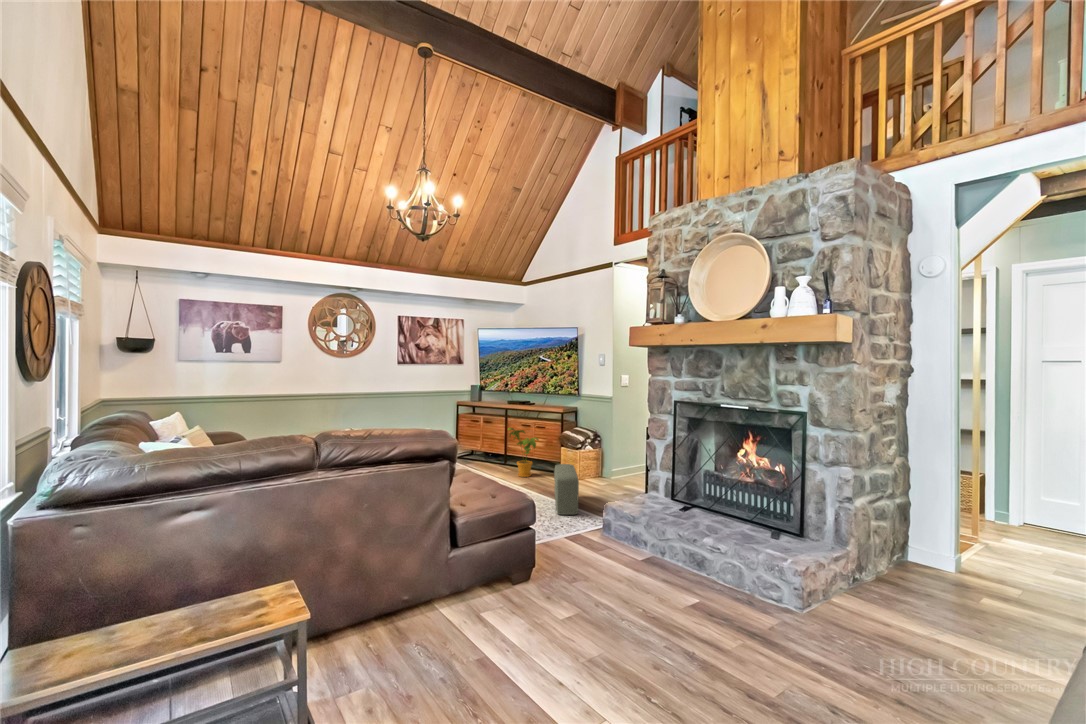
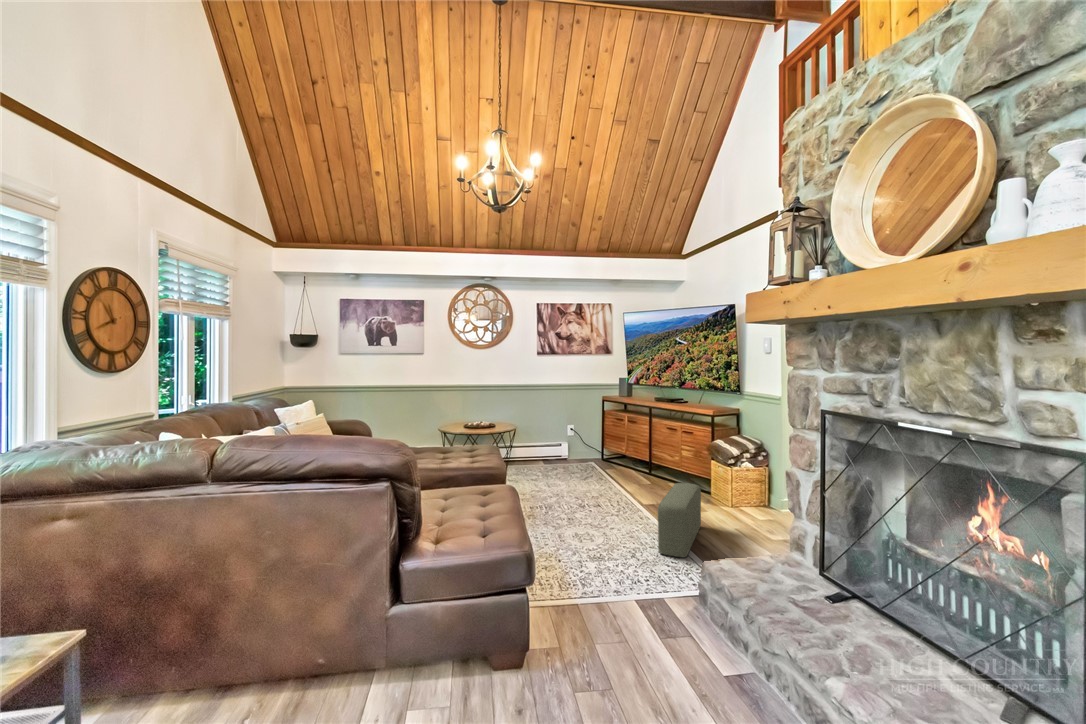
house plant: present [508,428,538,477] -> none [637,429,680,490]

